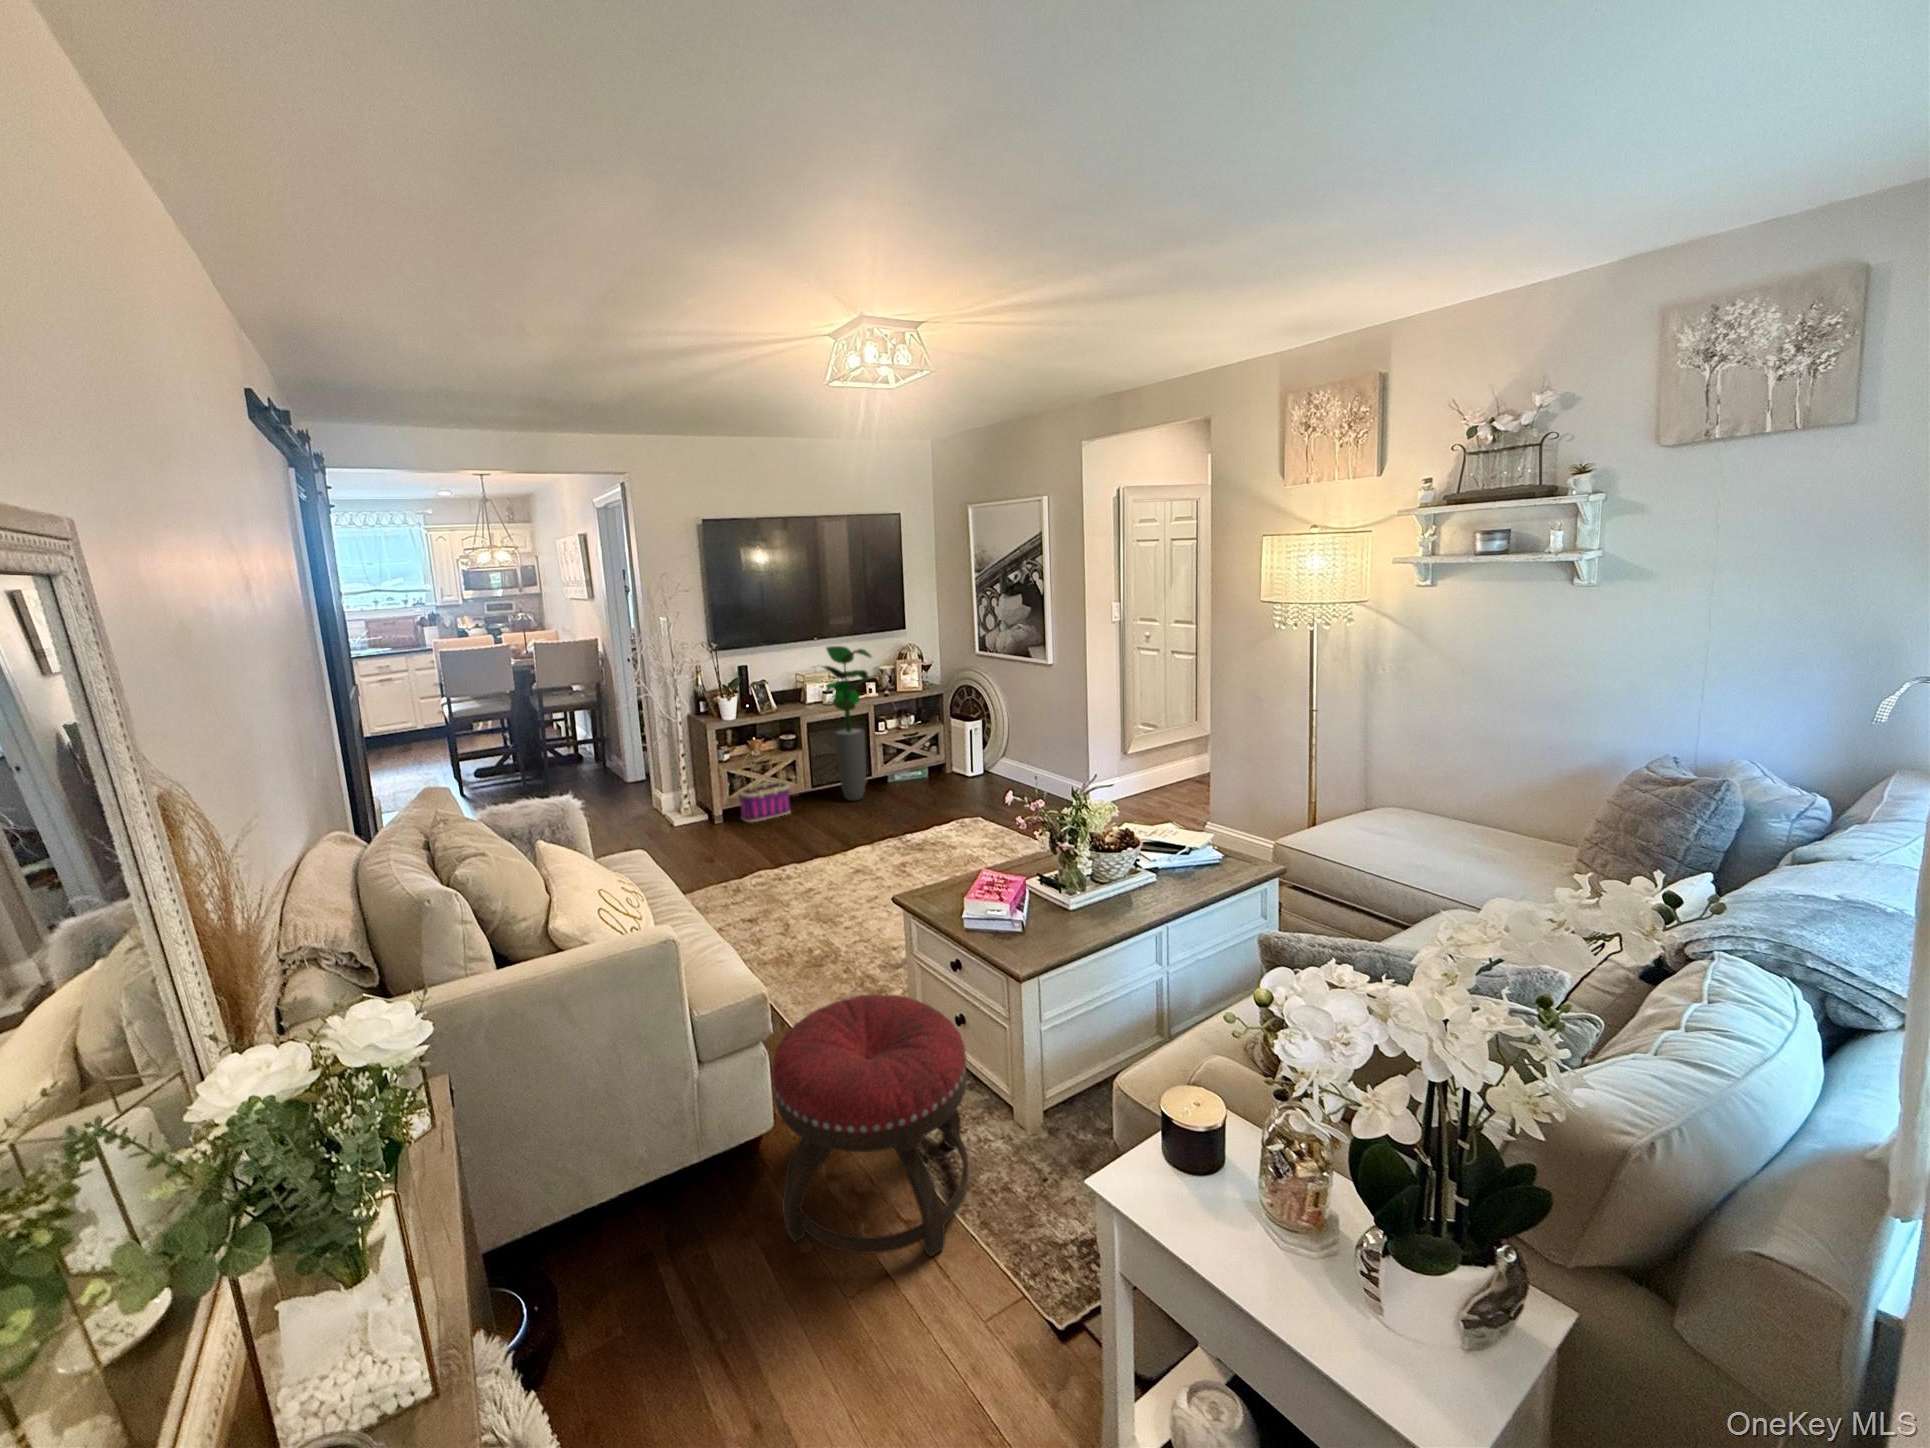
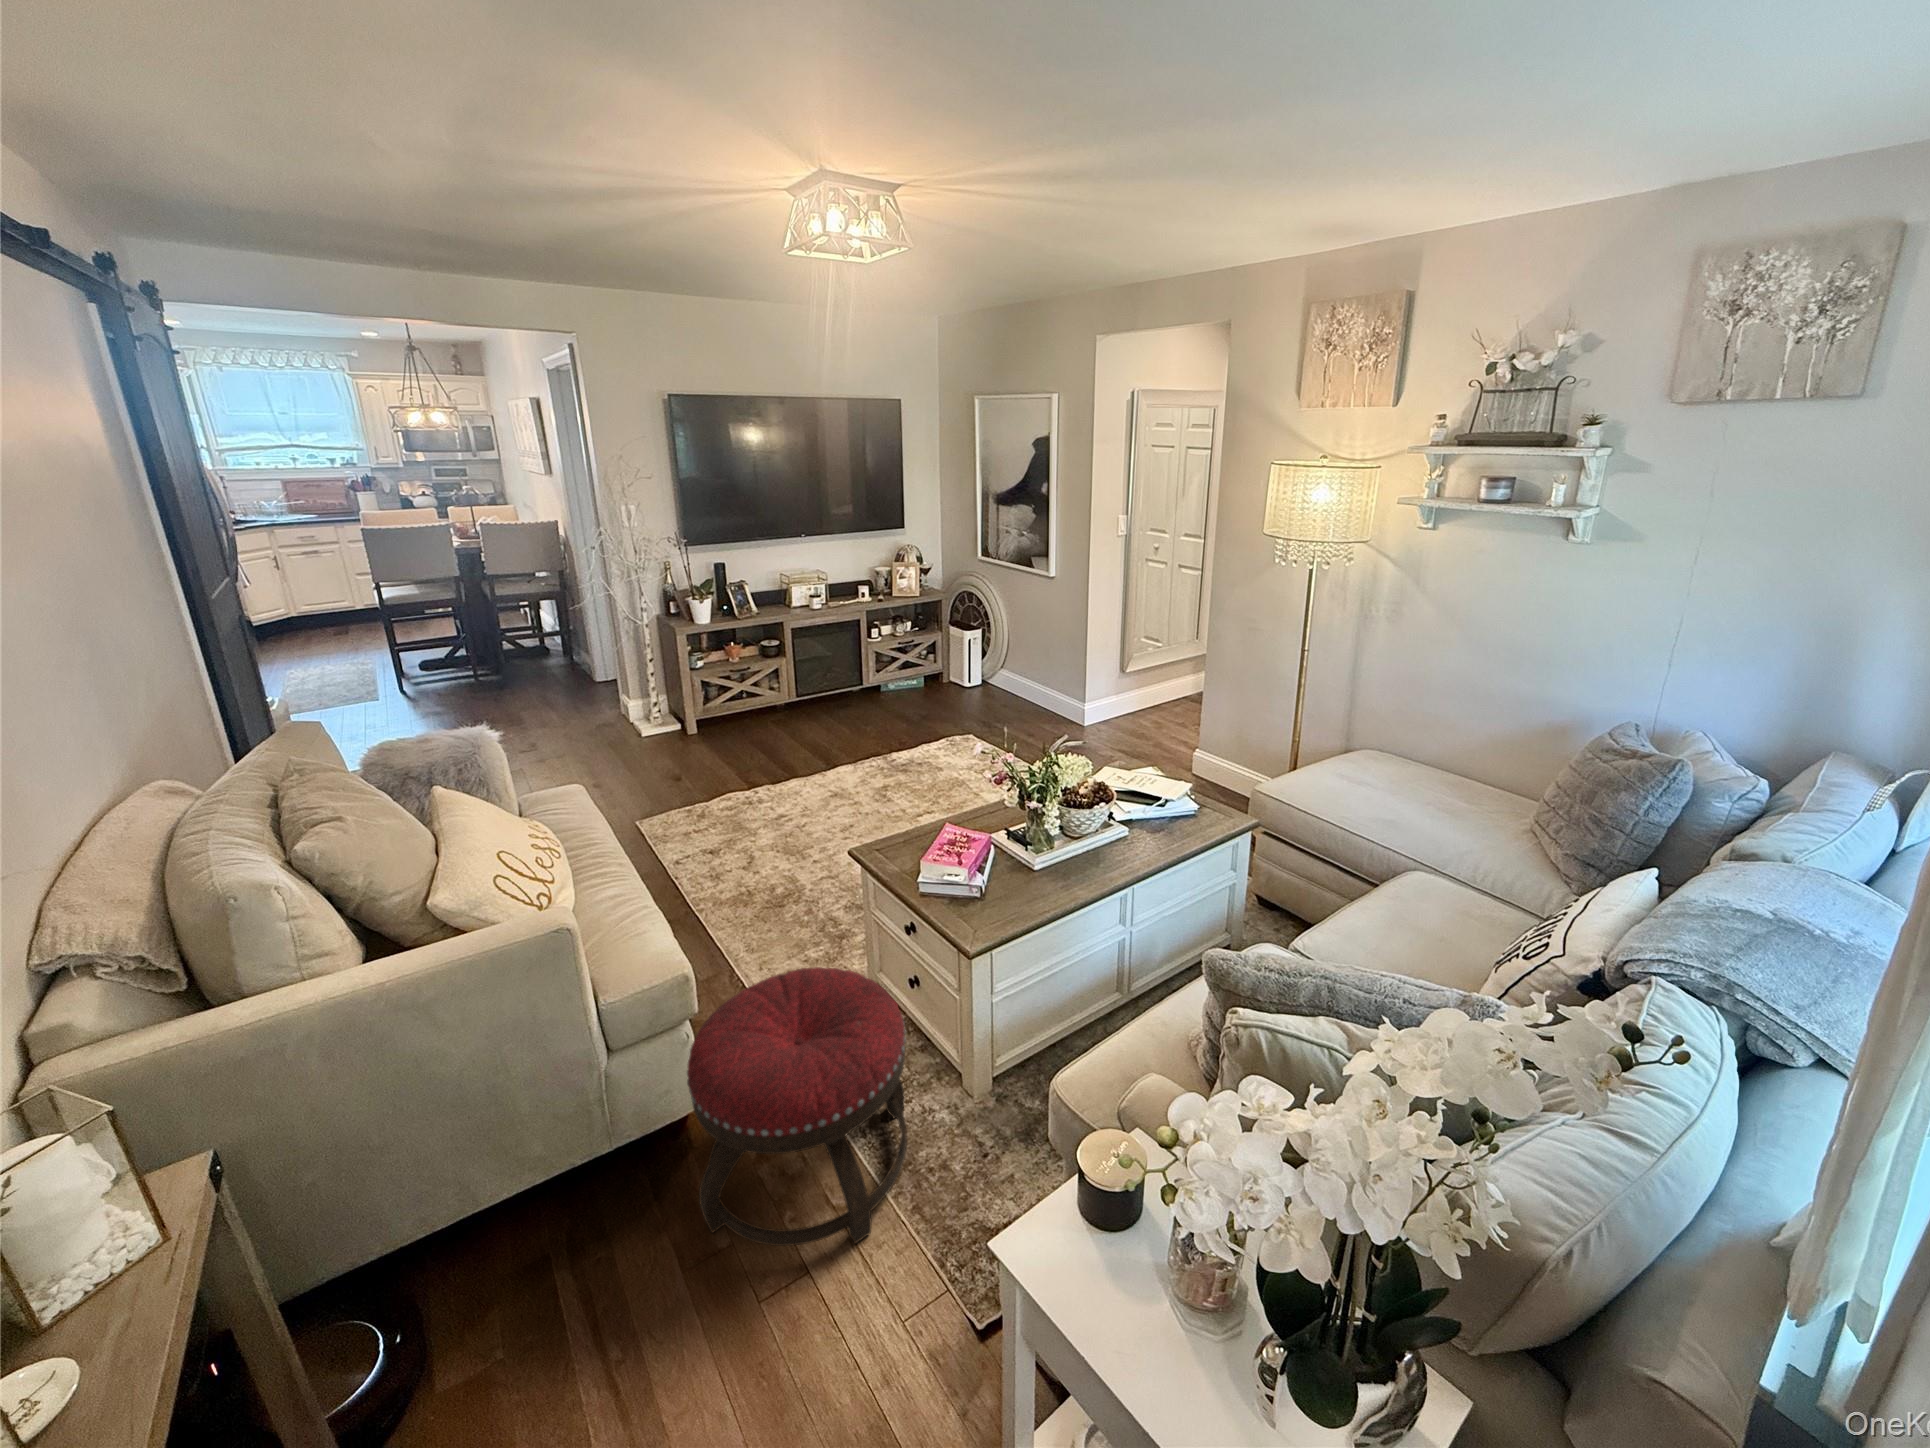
potted plant: present [823,646,877,801] -> none [796,546,873,713]
basket: present [738,752,791,822] -> none [714,659,775,736]

